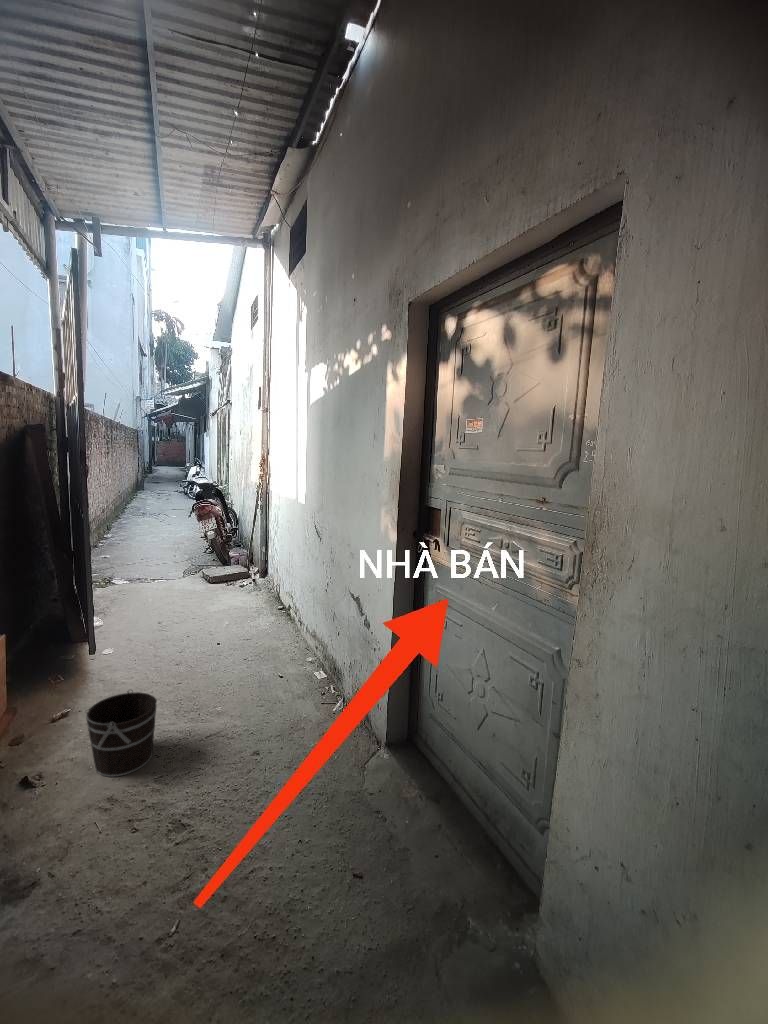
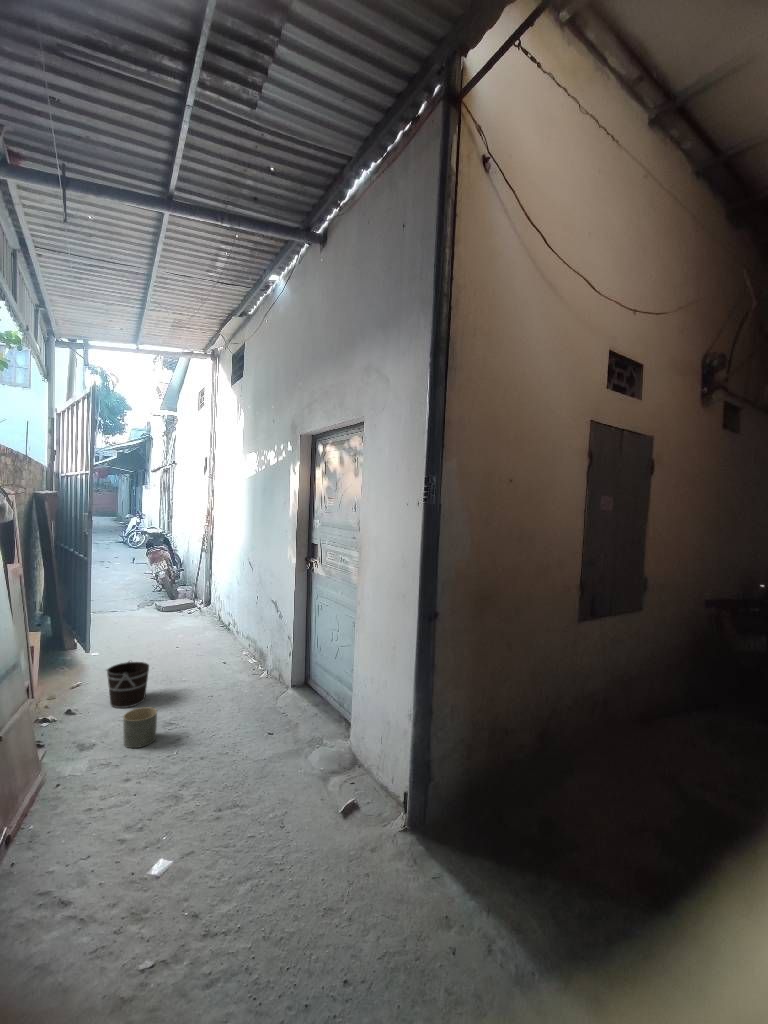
planter: none [81,811,148,905] -> present [123,707,157,748]

